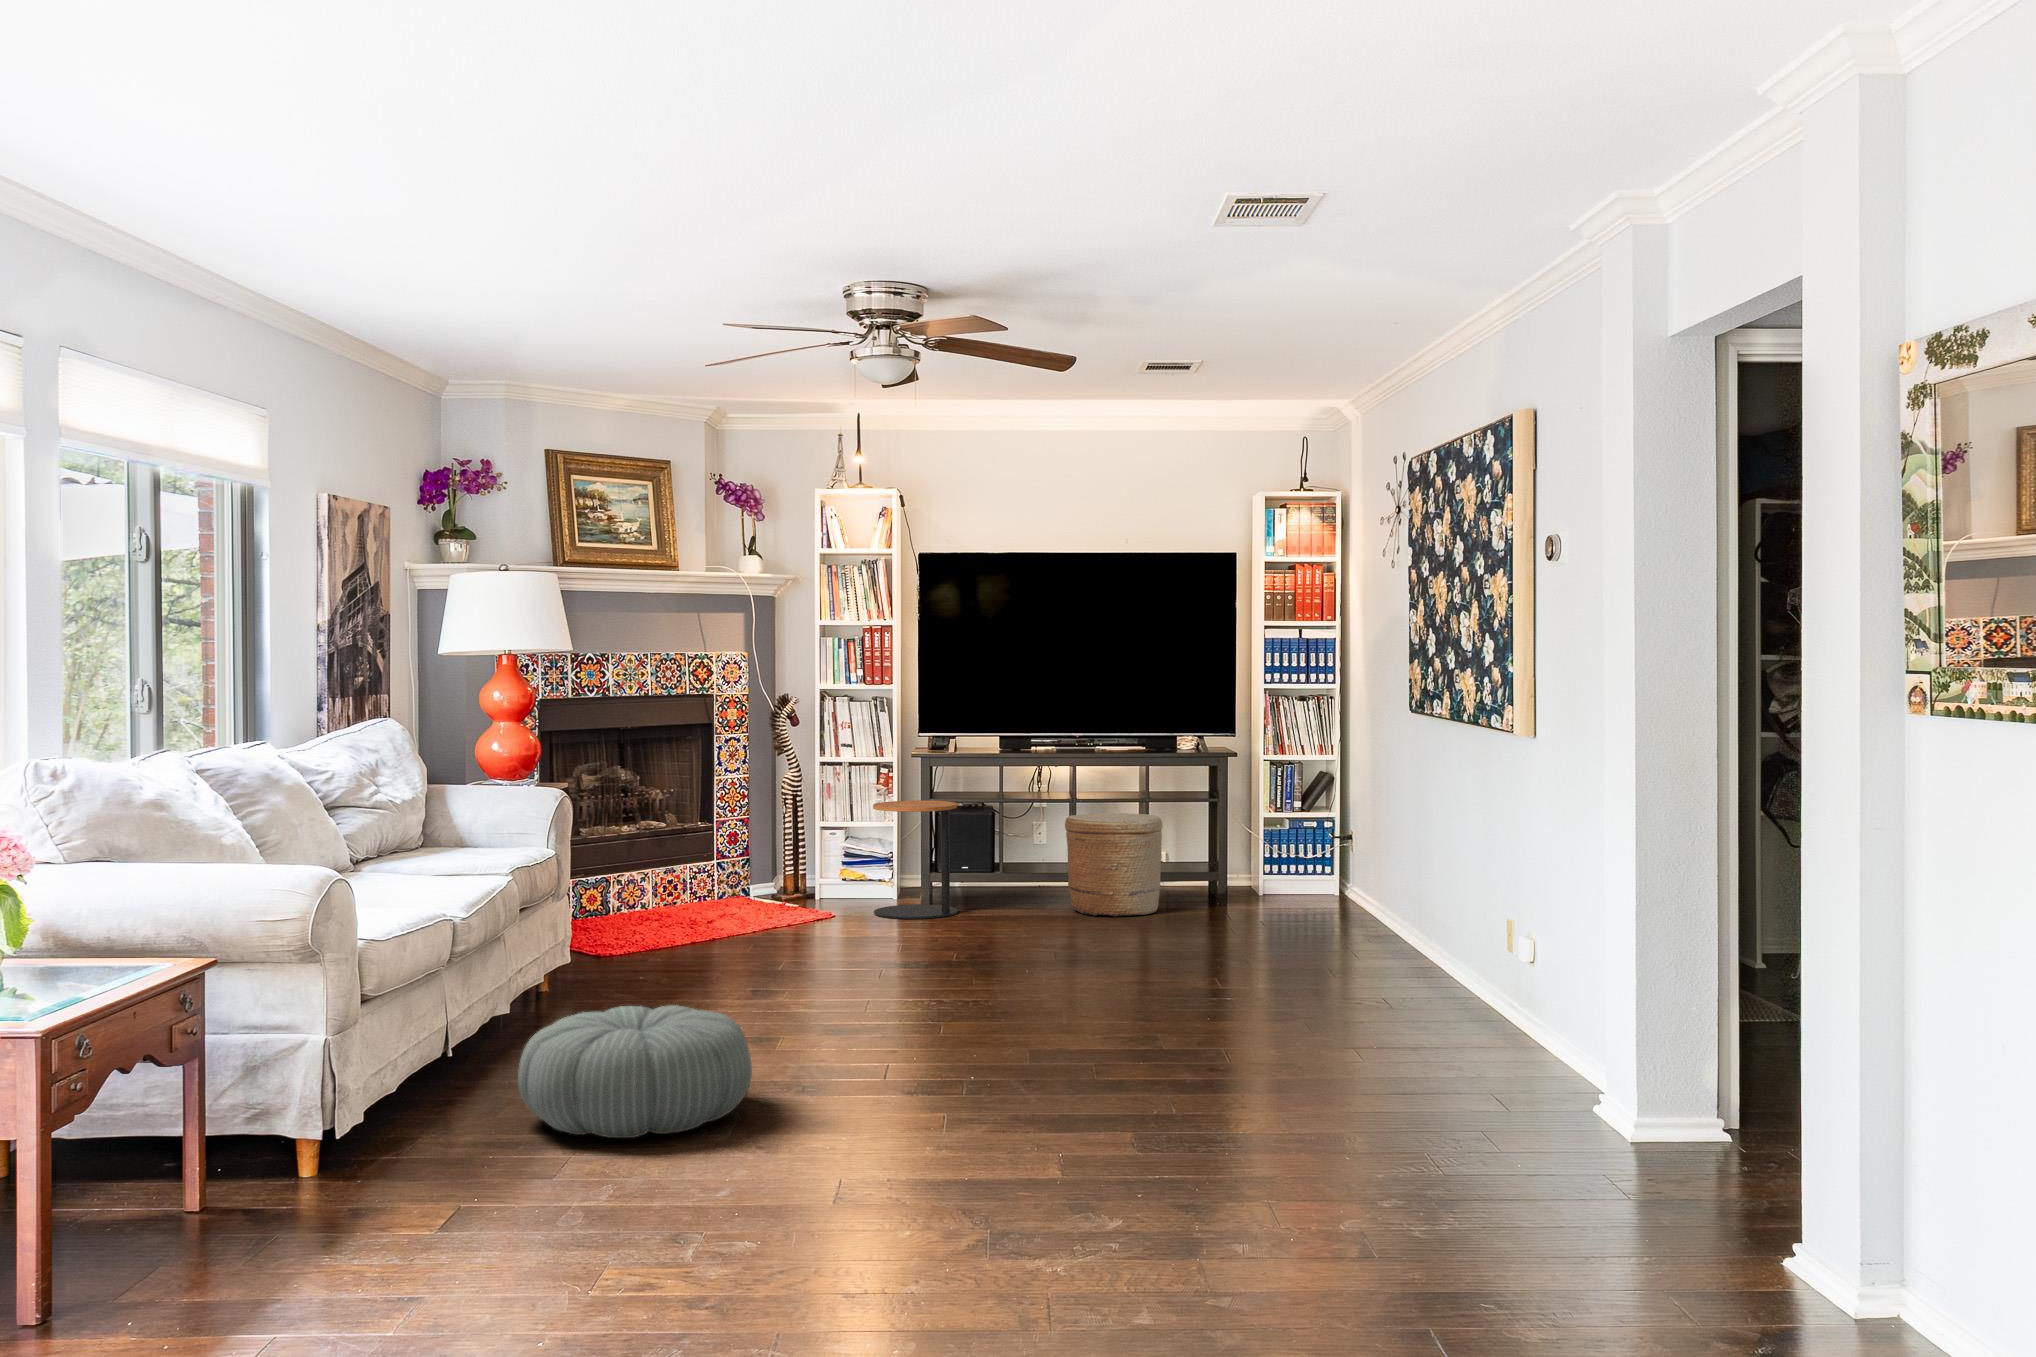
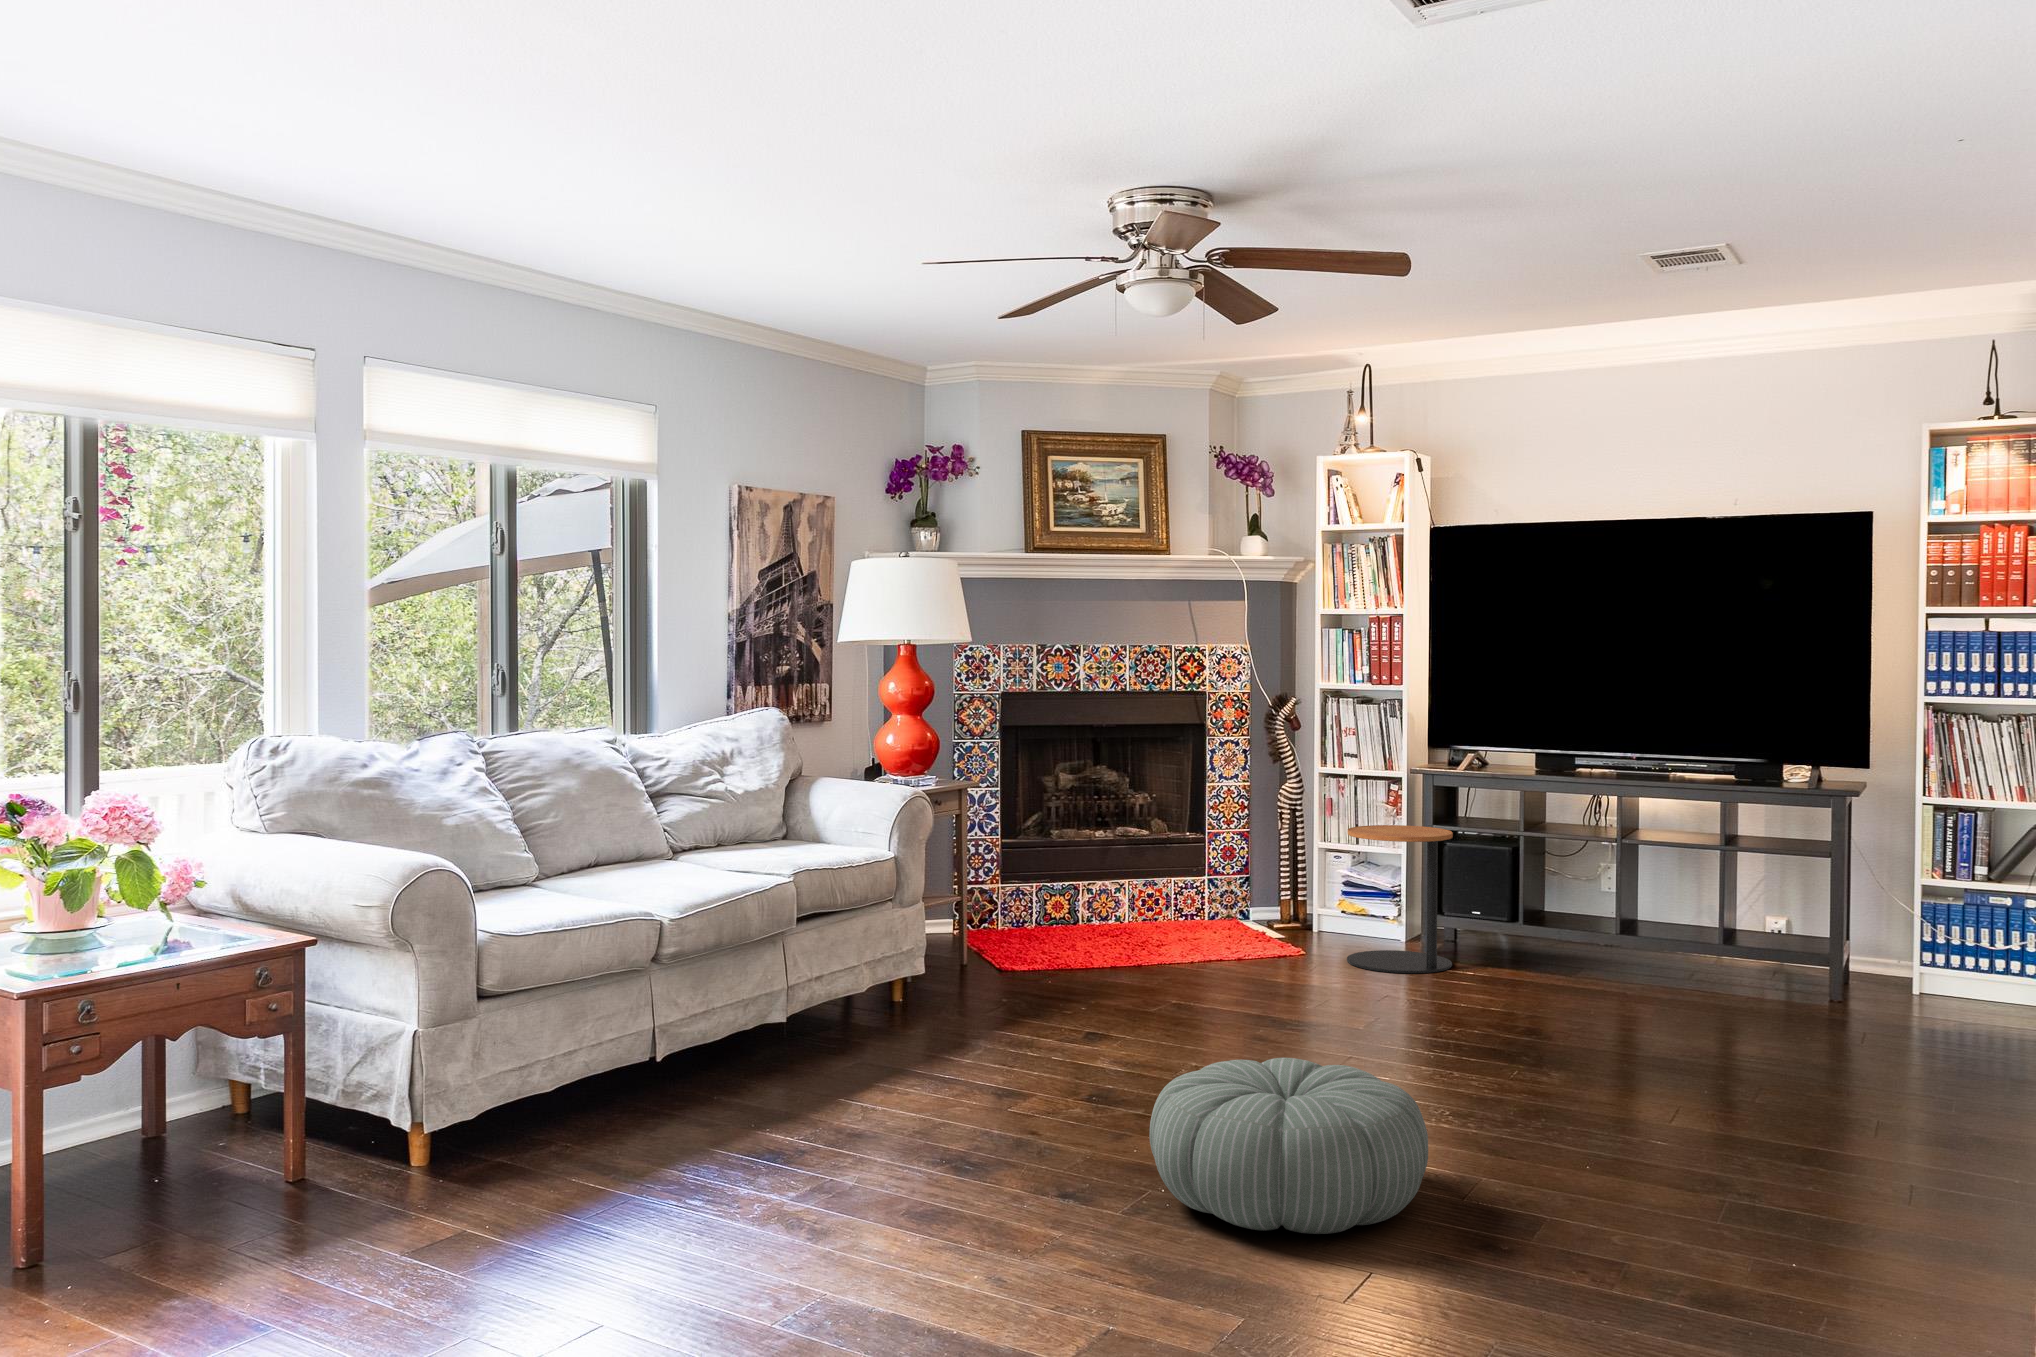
woven basket: present [1065,813,1163,917] -> none [1590,859,1729,1003]
pouf: present [518,1005,752,1138] -> present [1149,1058,1428,1234]

